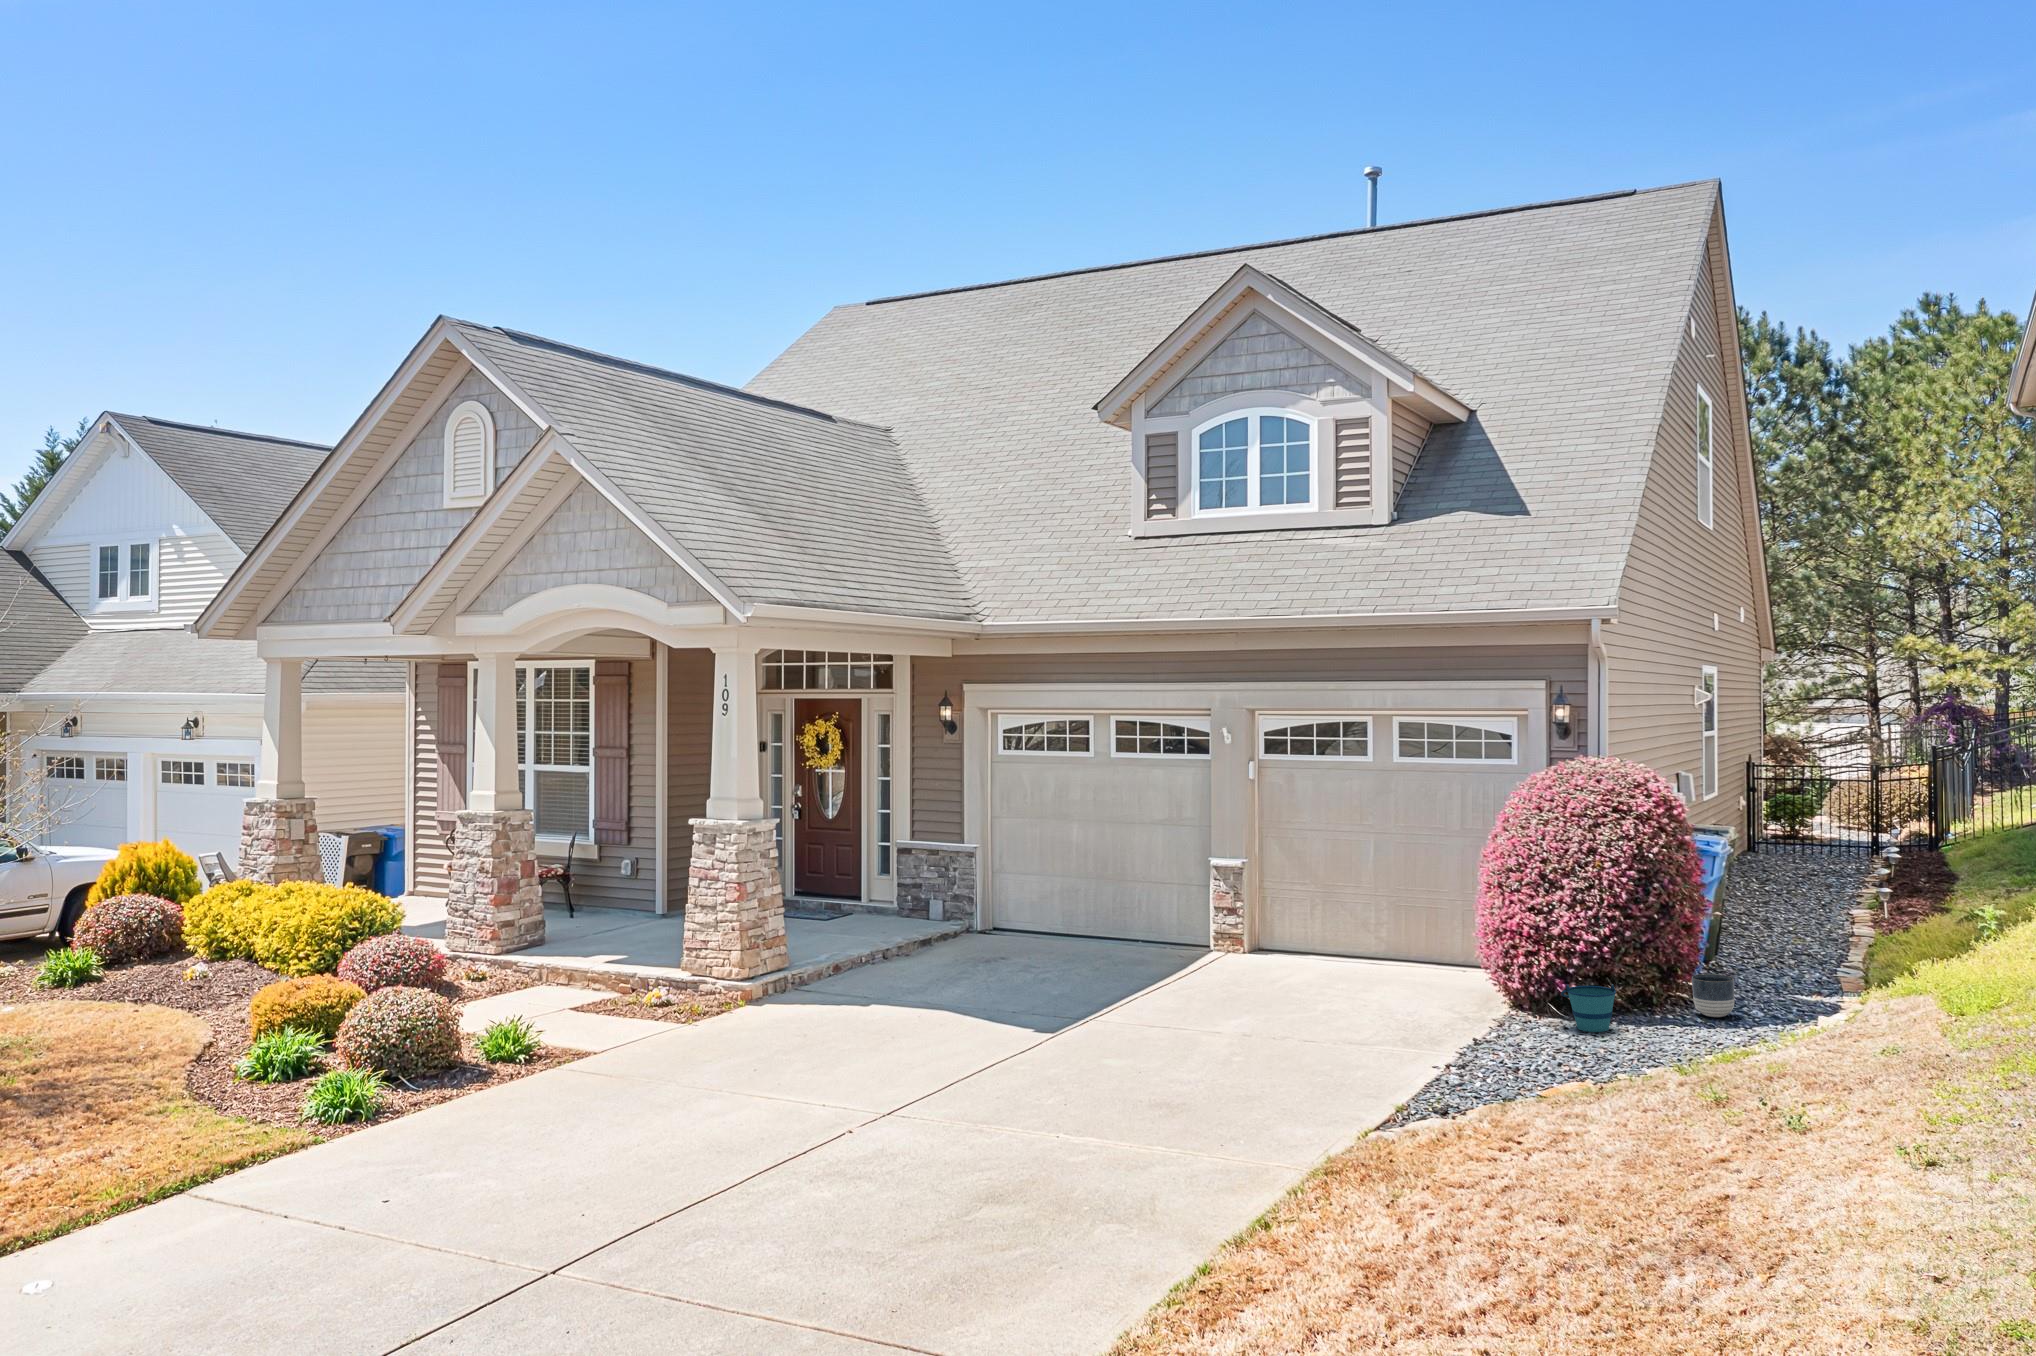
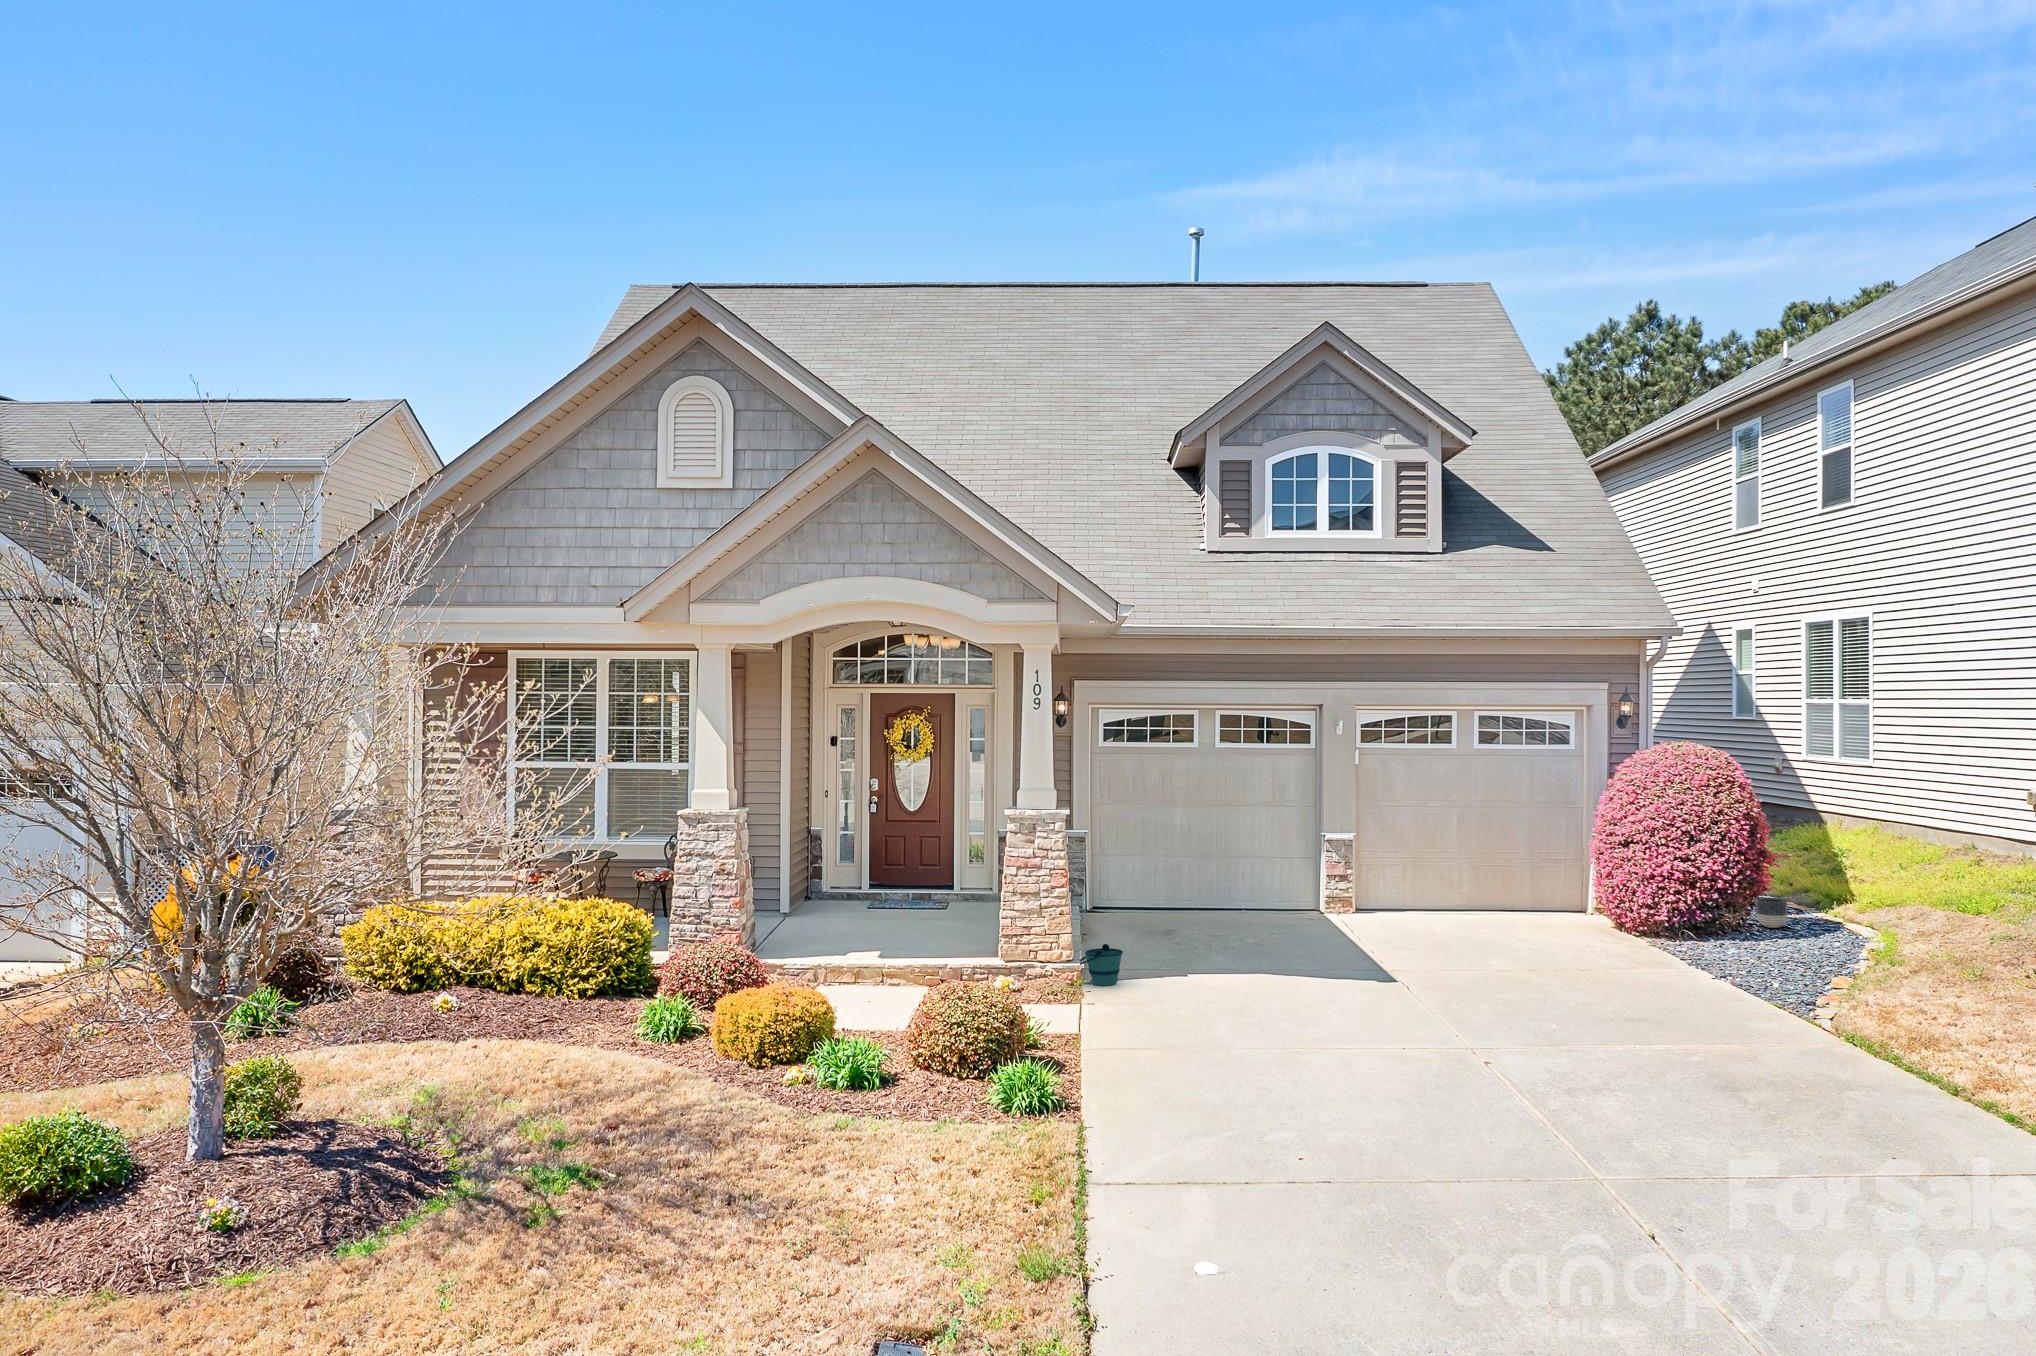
bucket: present [1561,984,1616,1032] -> present [1080,944,1123,986]

